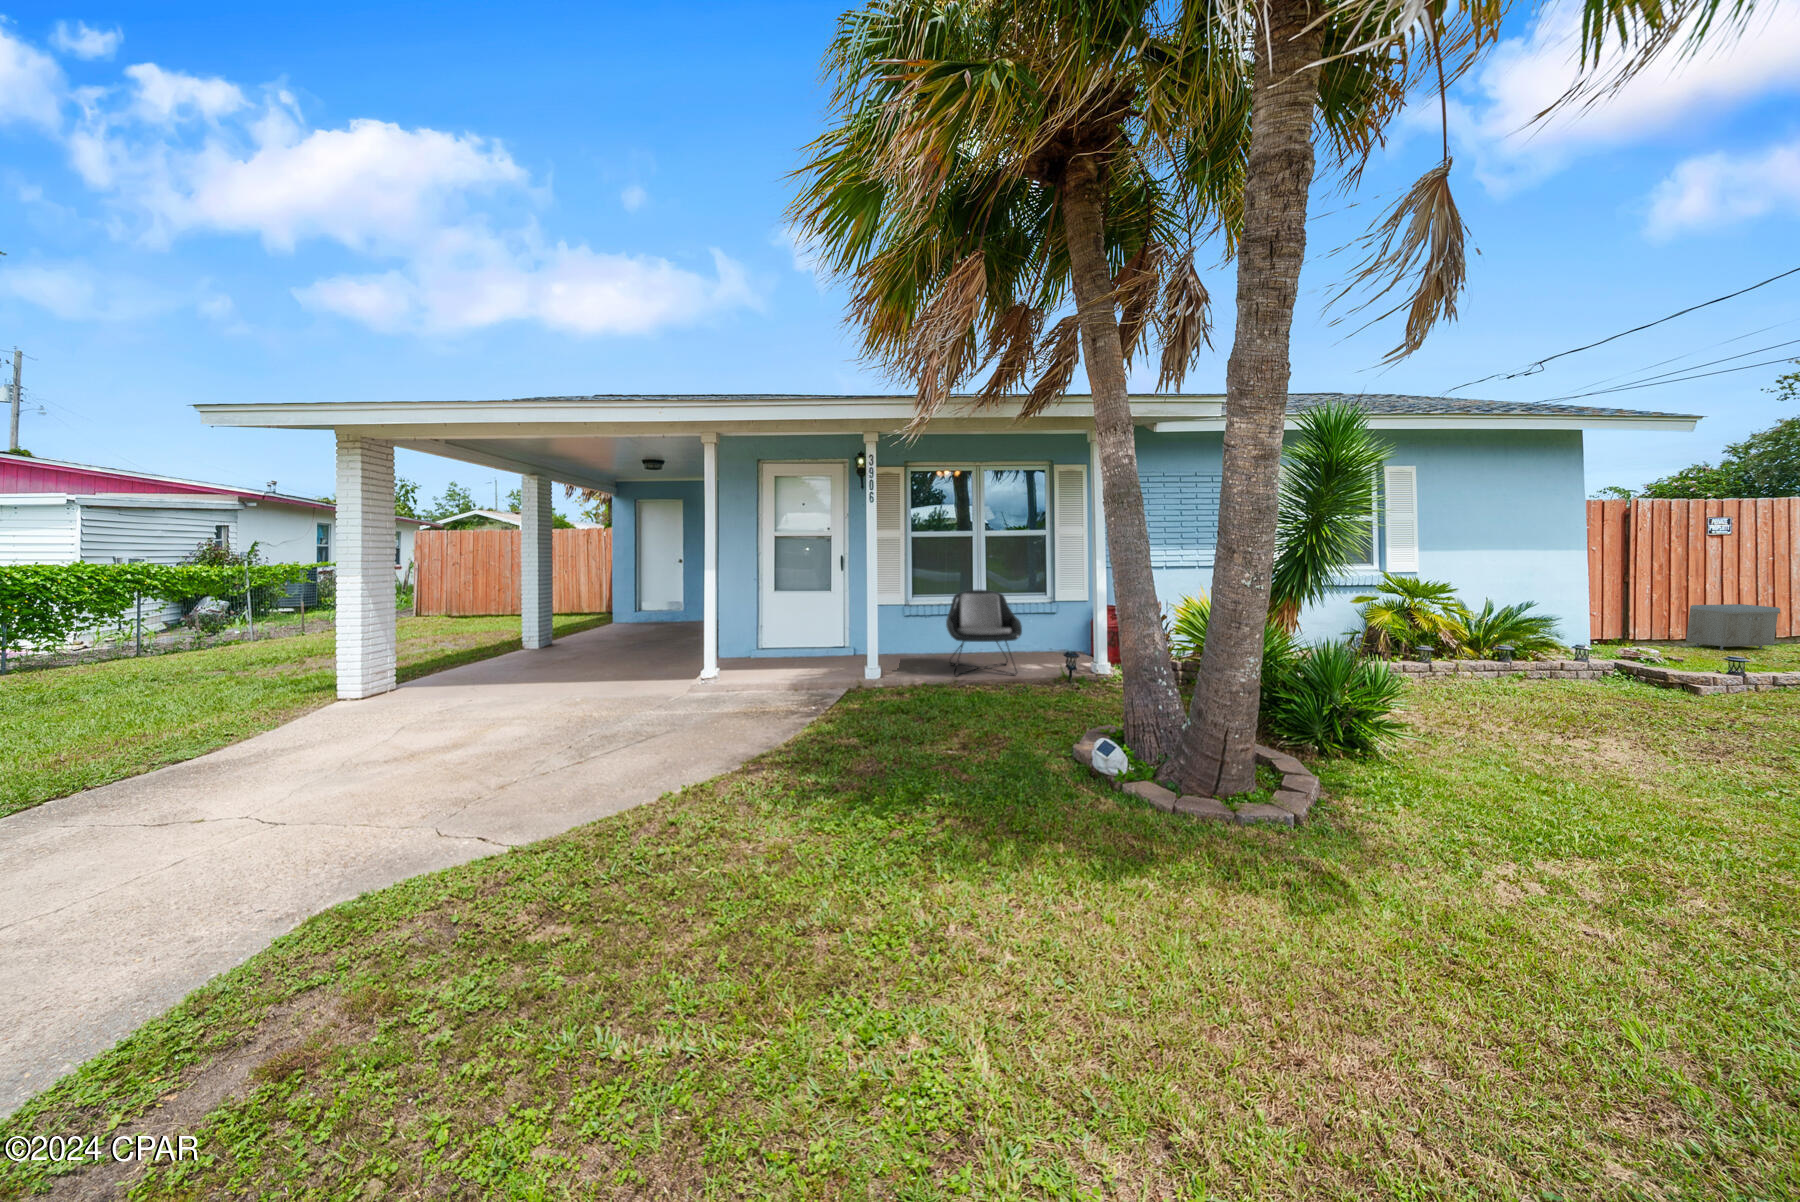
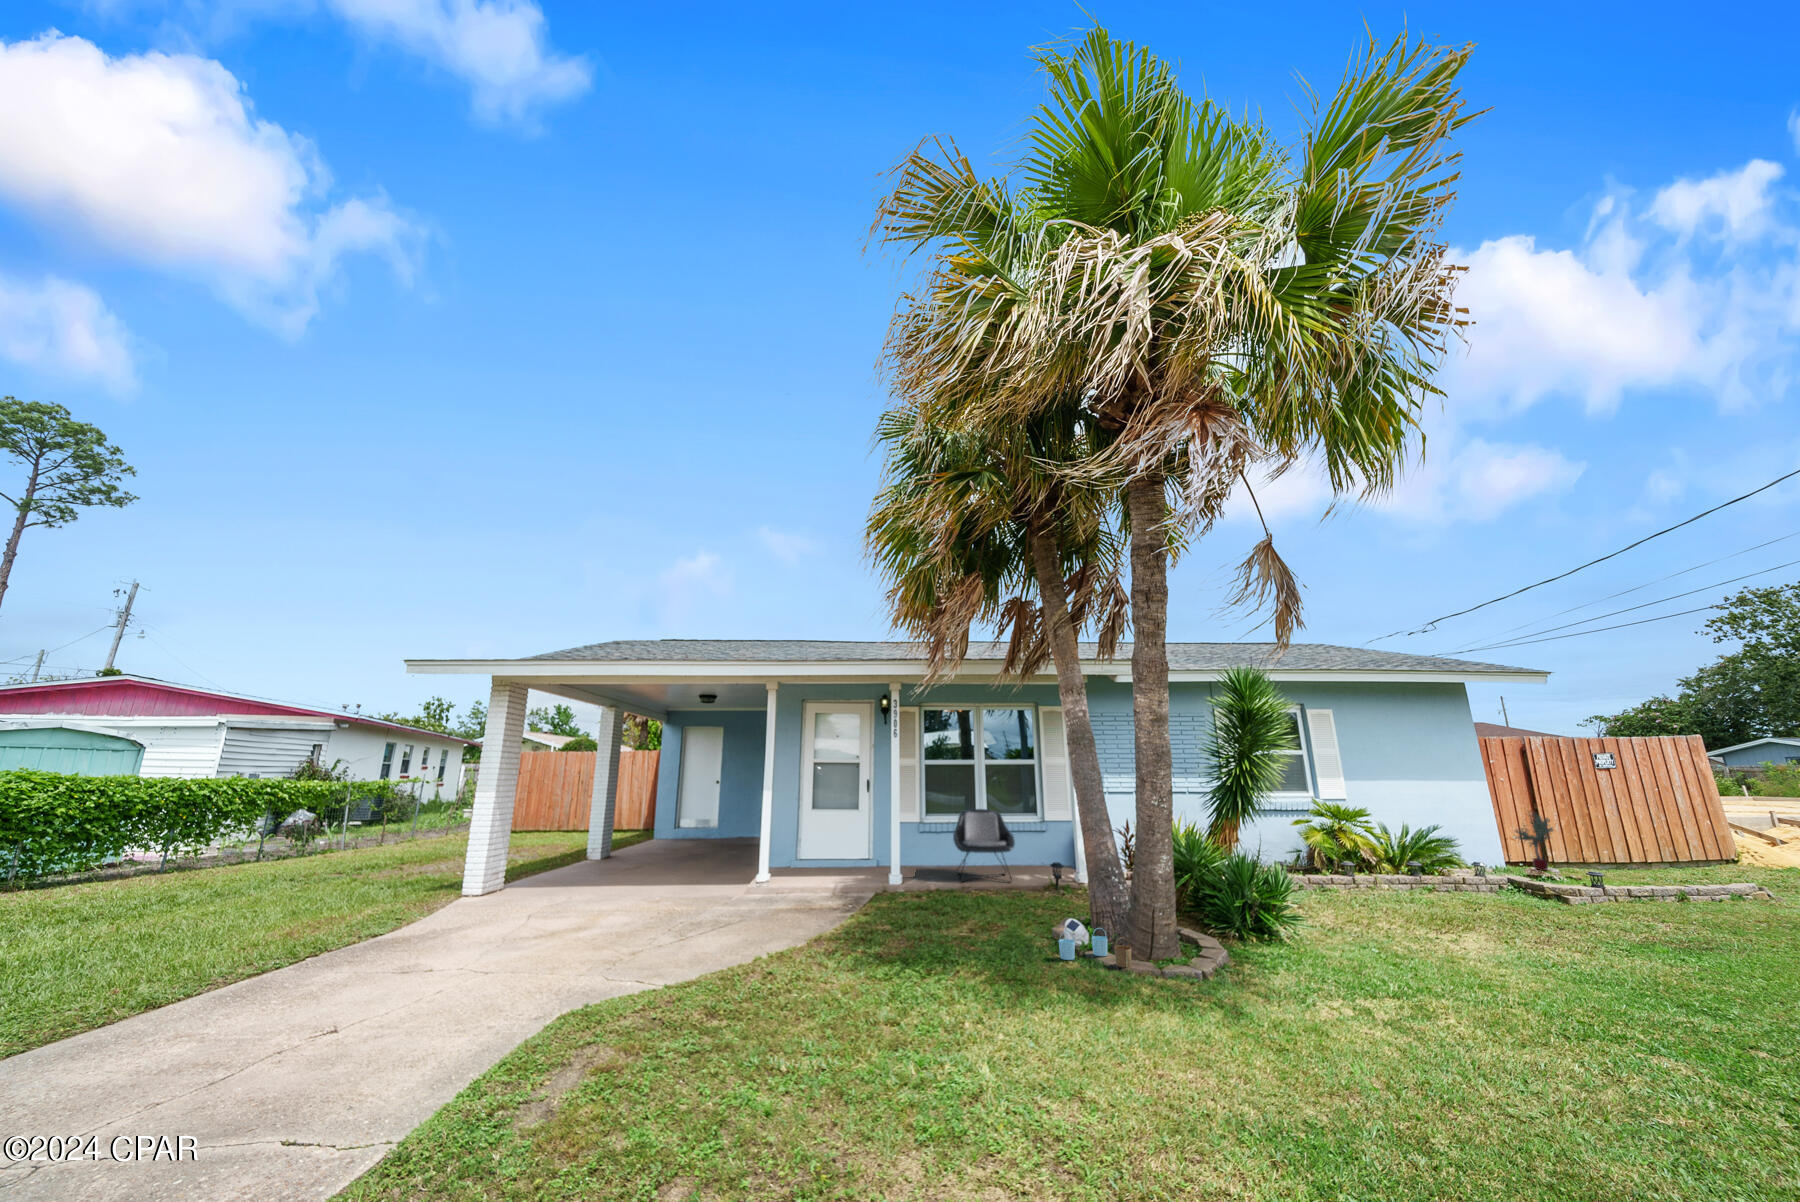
potted tree: none [1592,583,1644,650] -> present [1515,811,1553,871]
storage bench: present [1686,604,1780,650] -> none [1599,831,1677,872]
bucket: none [1113,758,1226,818] -> present [1059,928,1131,968]

